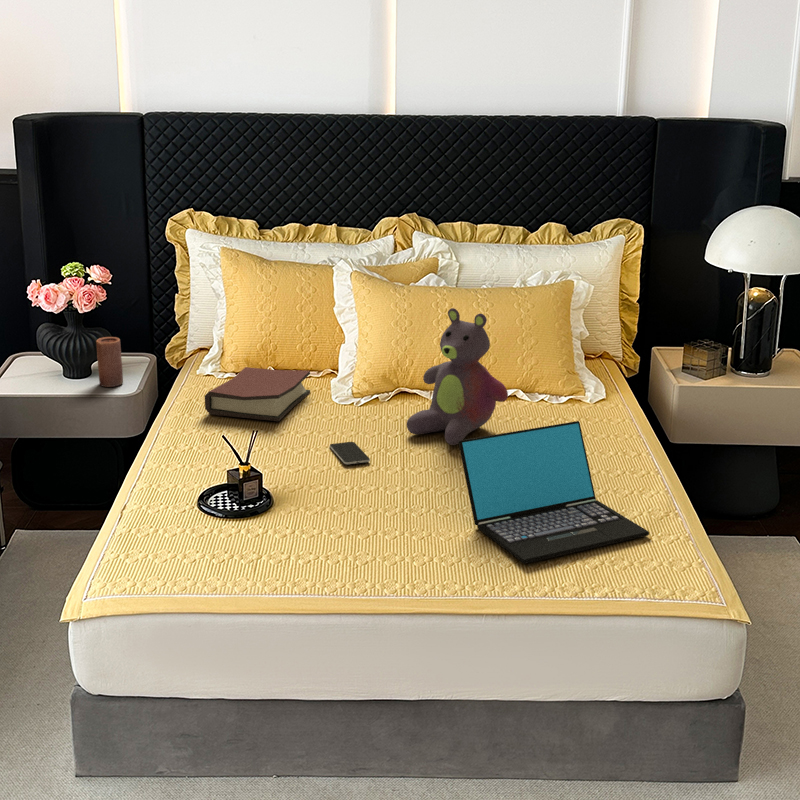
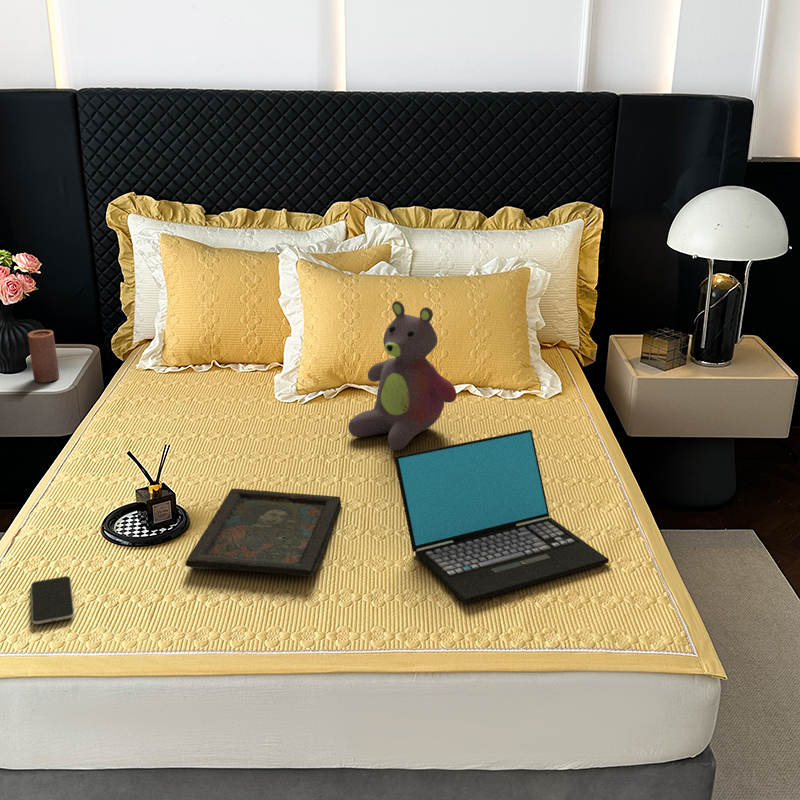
hardback book: present [205,367,310,421] -> none [134,362,252,423]
smartphone: present [330,442,370,464] -> present [31,576,74,624]
tray: none [277,474,407,541] -> present [186,489,341,576]

